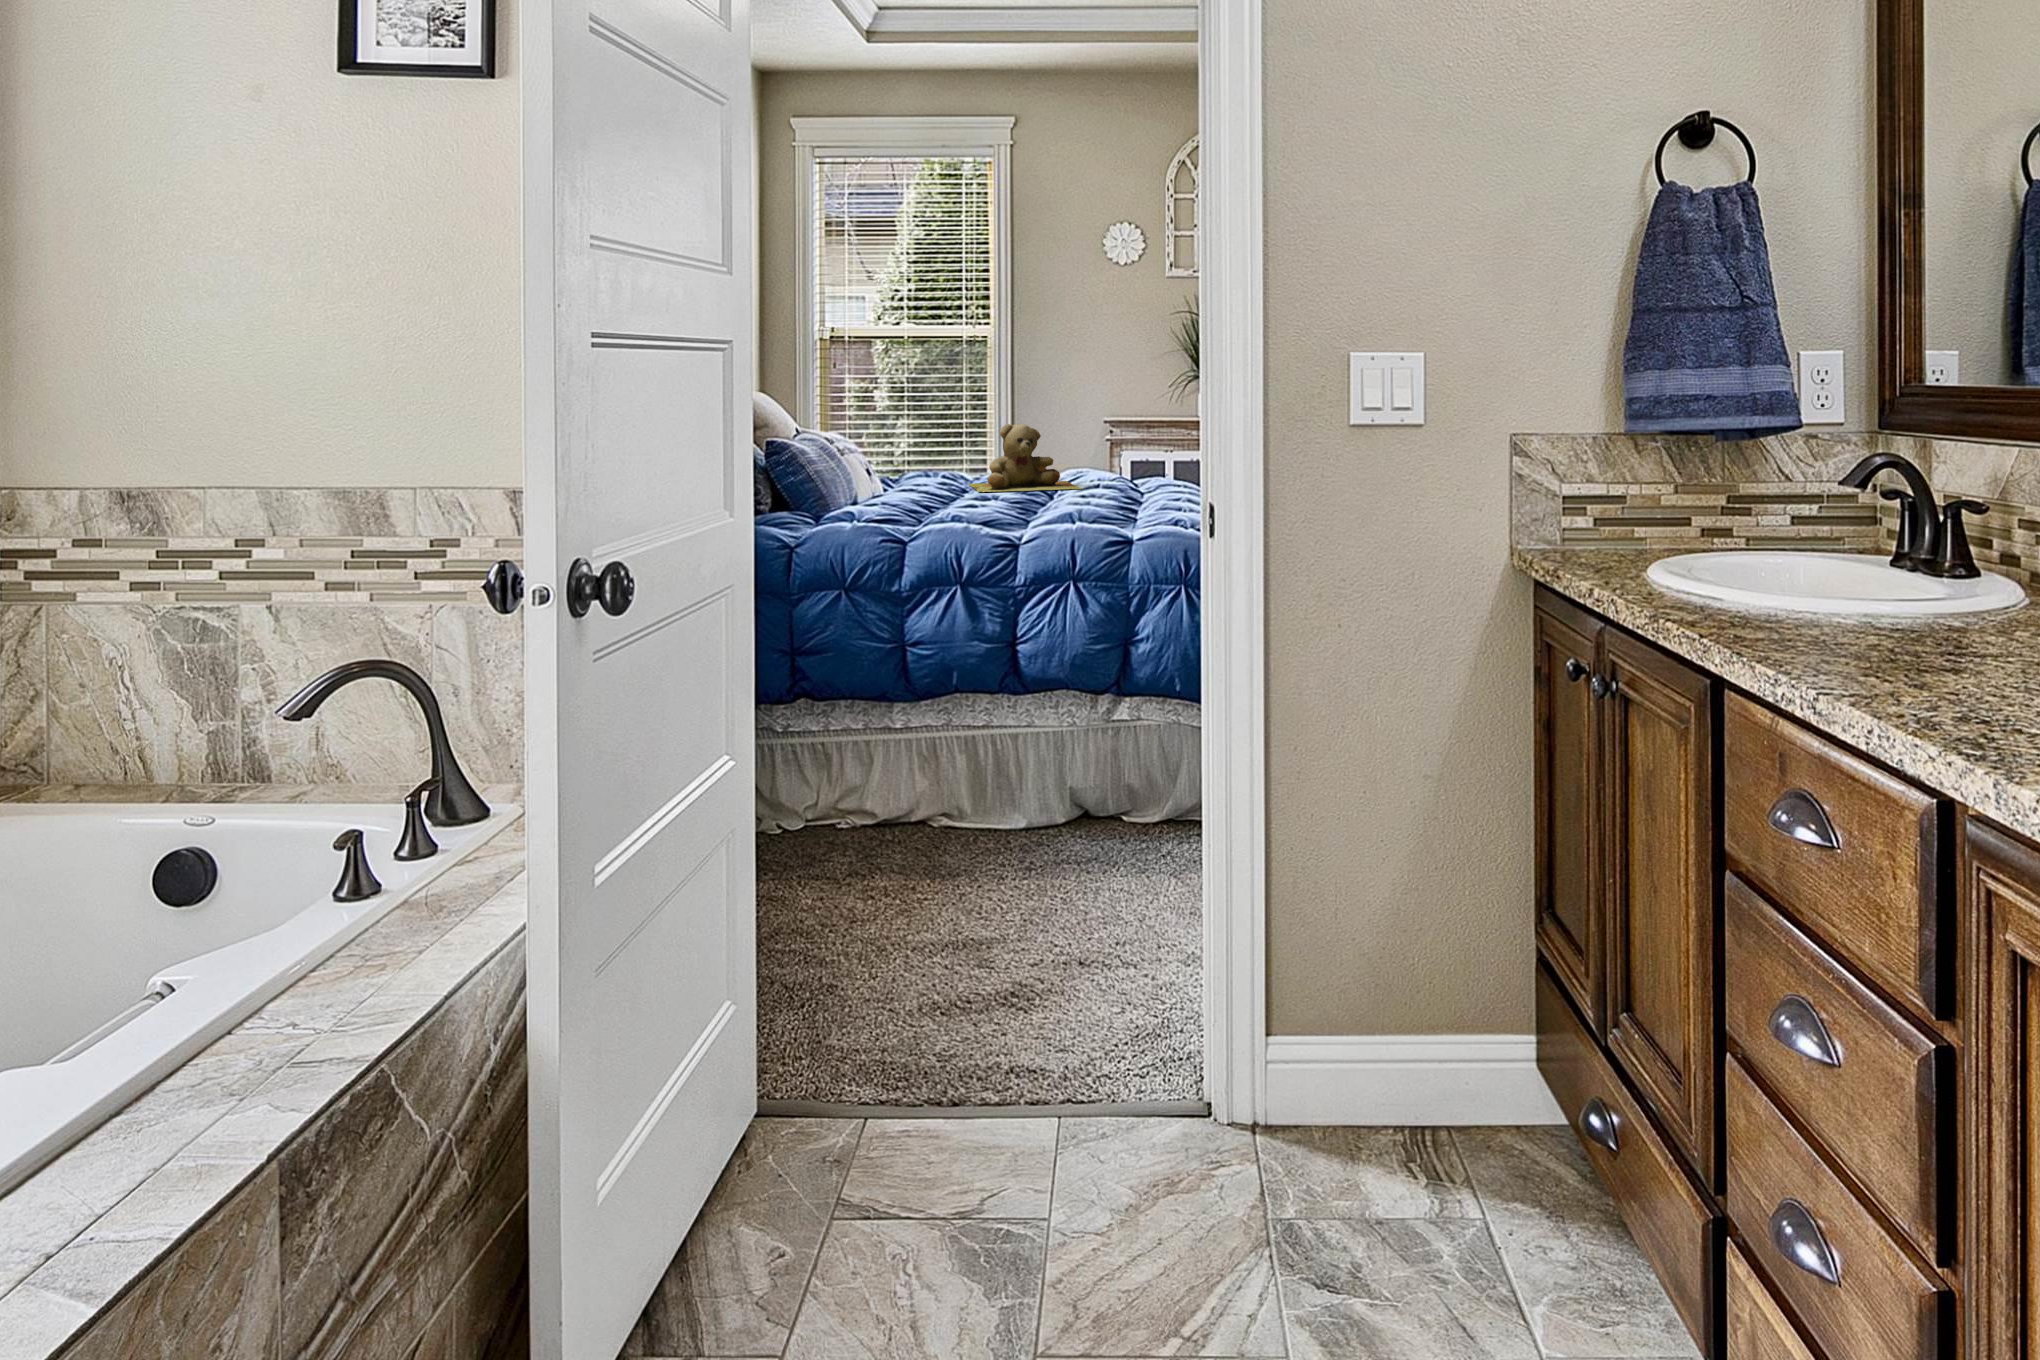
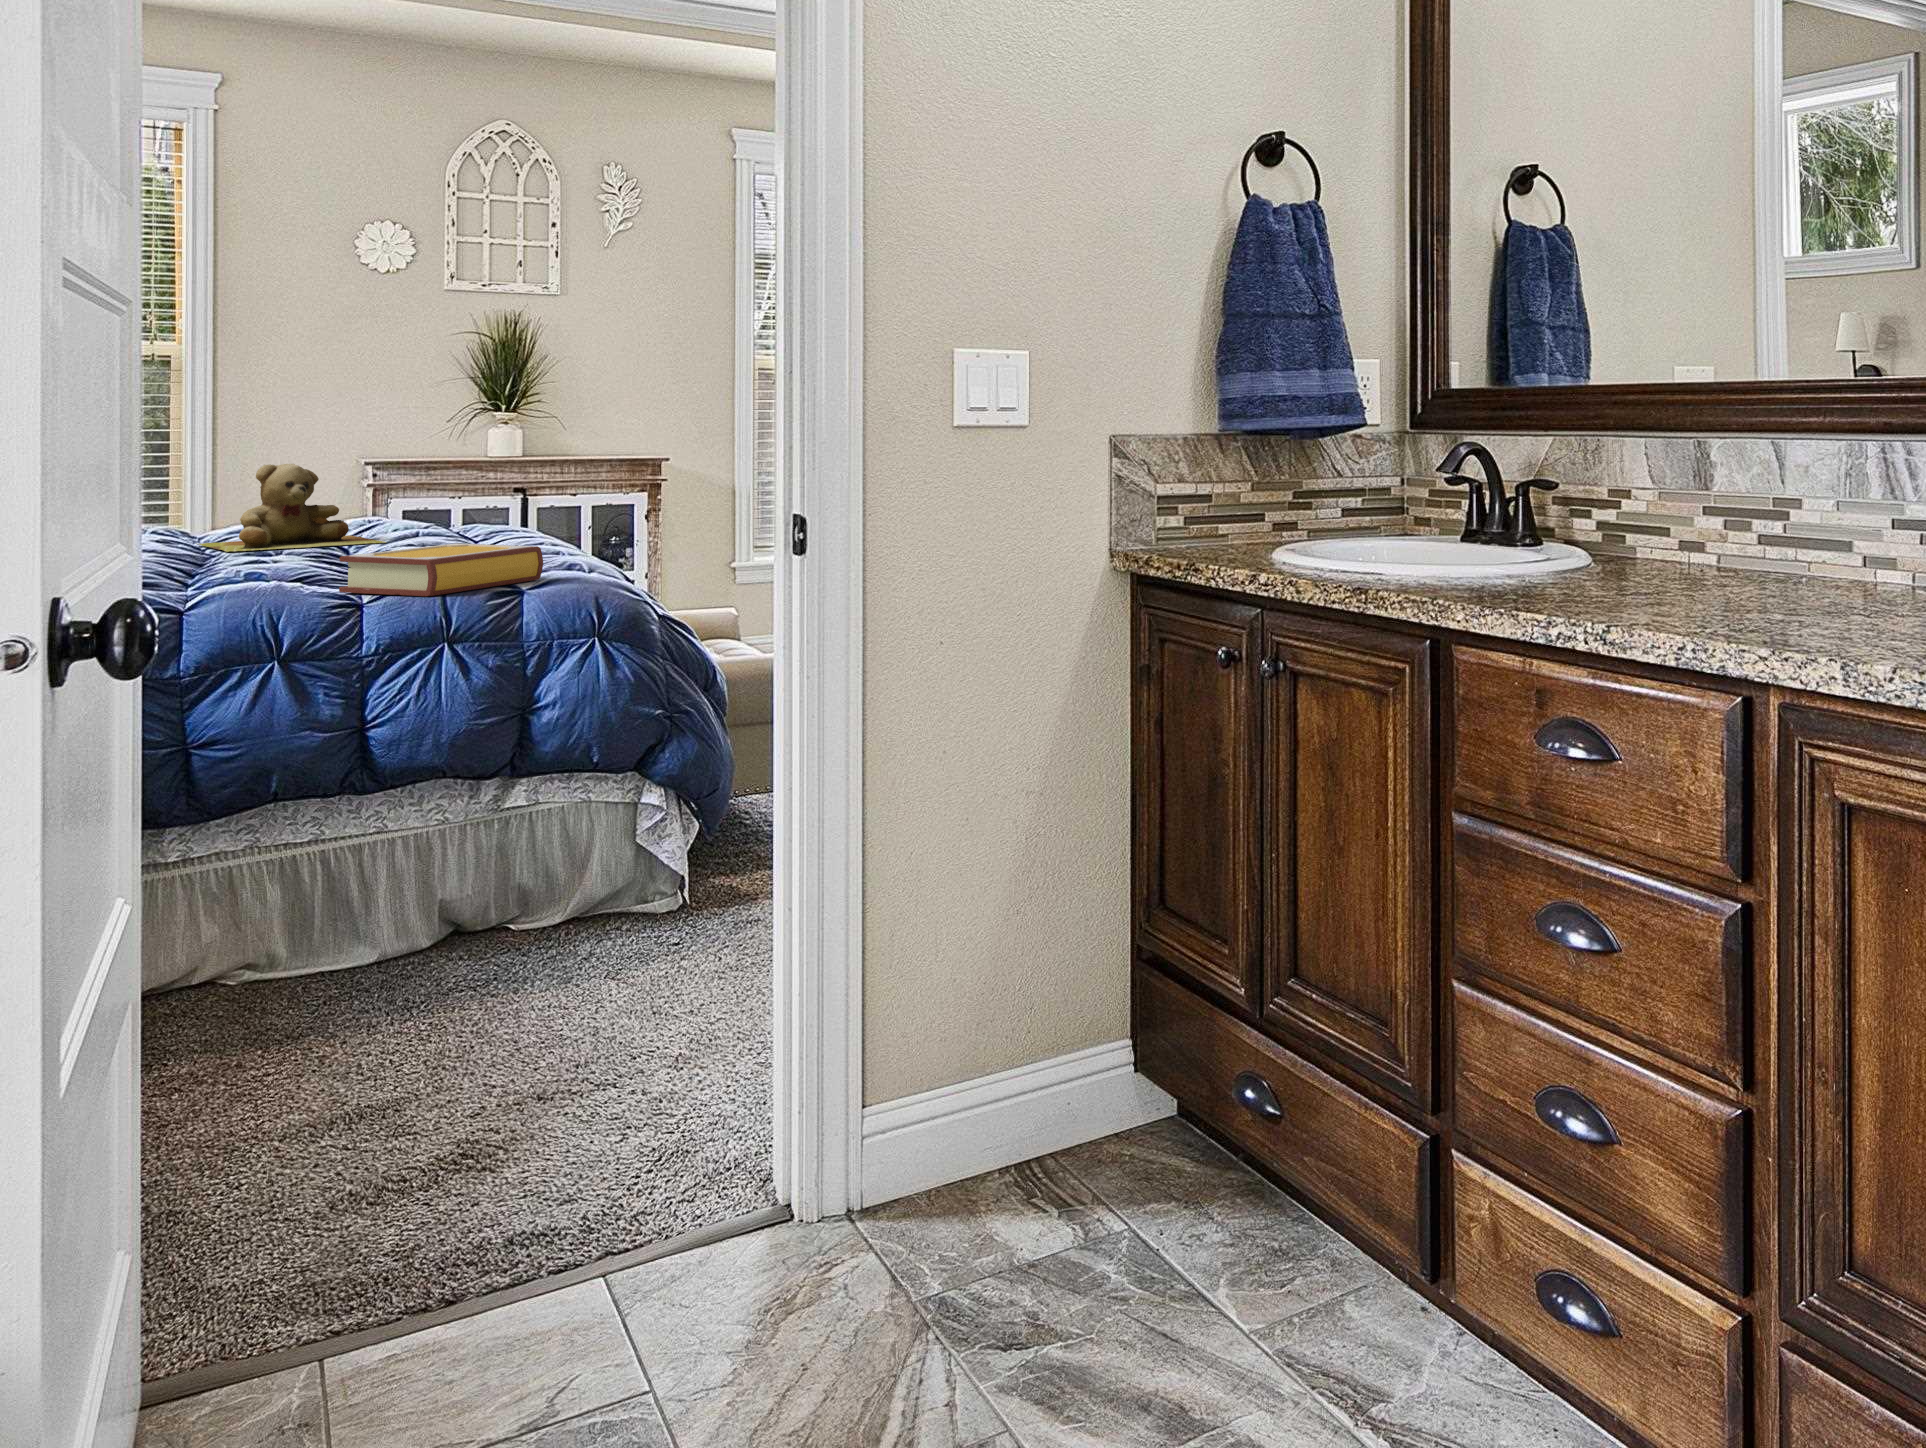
book: none [1005,498,1144,542] -> present [339,543,543,596]

